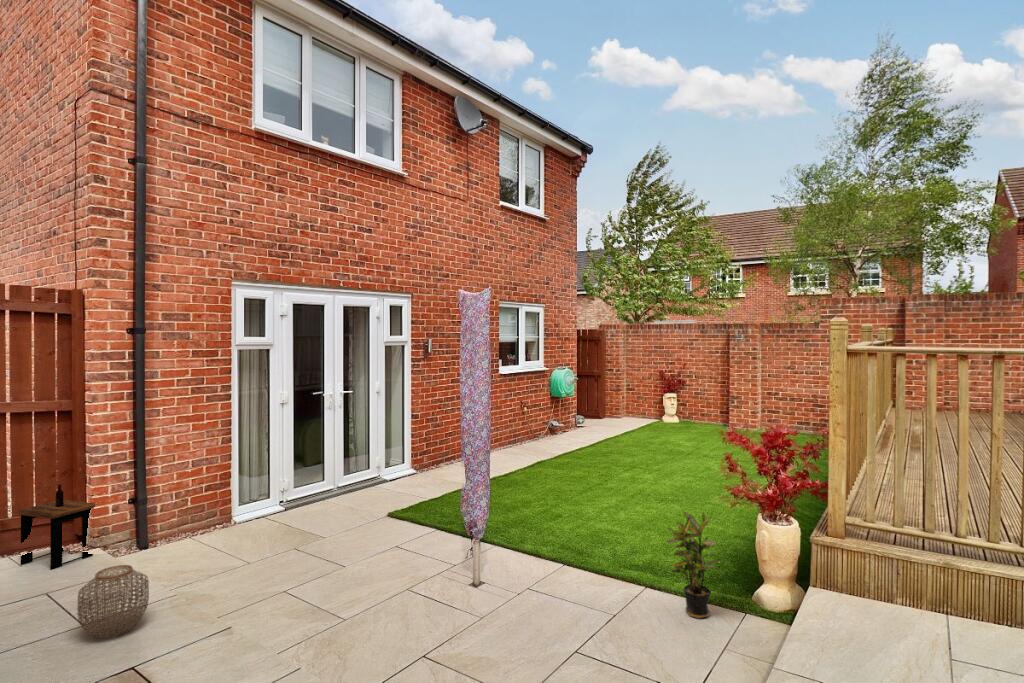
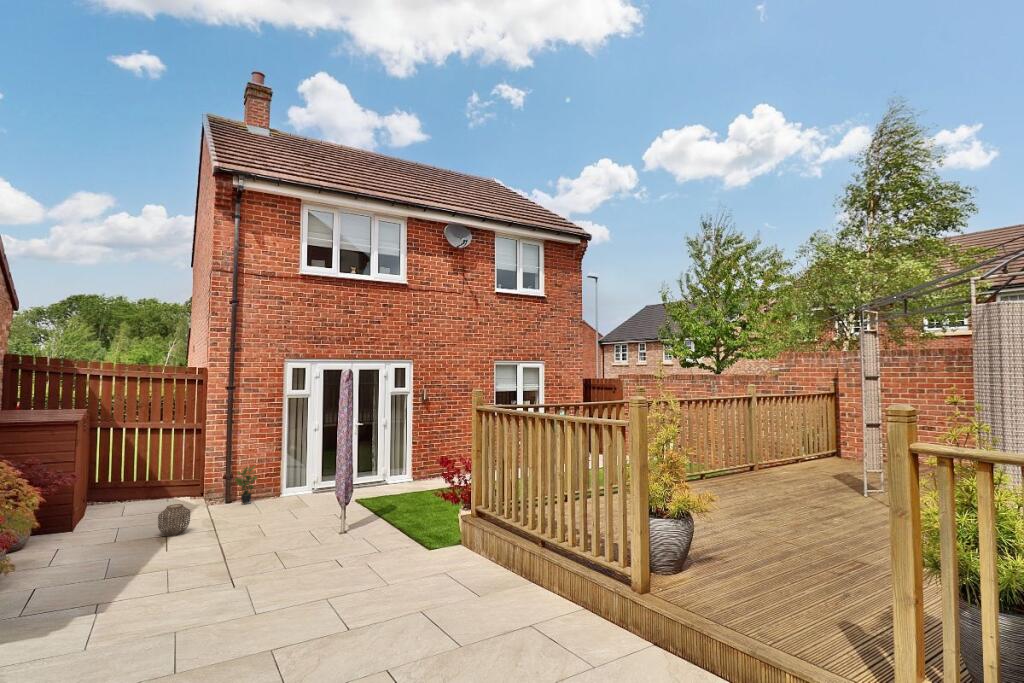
side table: present [19,484,95,570] -> none [174,467,206,509]
potted plant: present [667,512,720,619] -> present [235,466,257,504]

